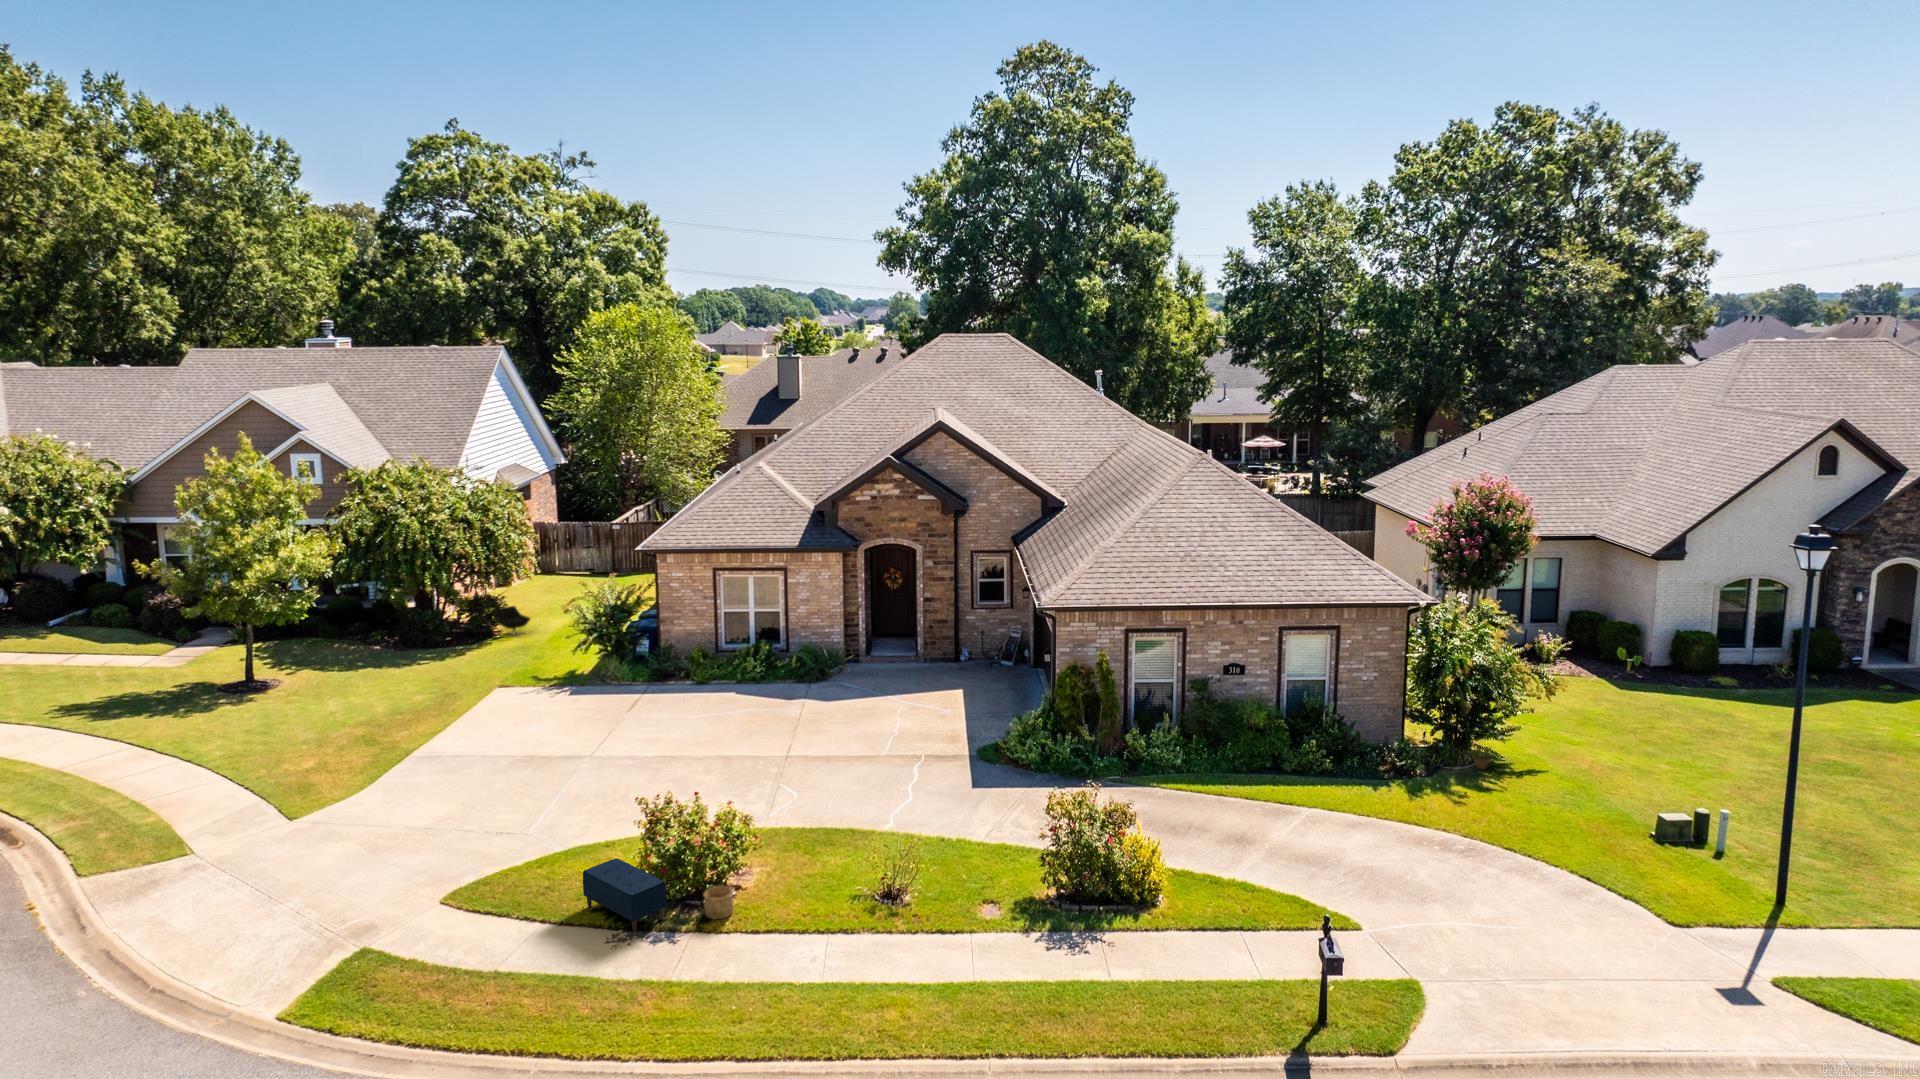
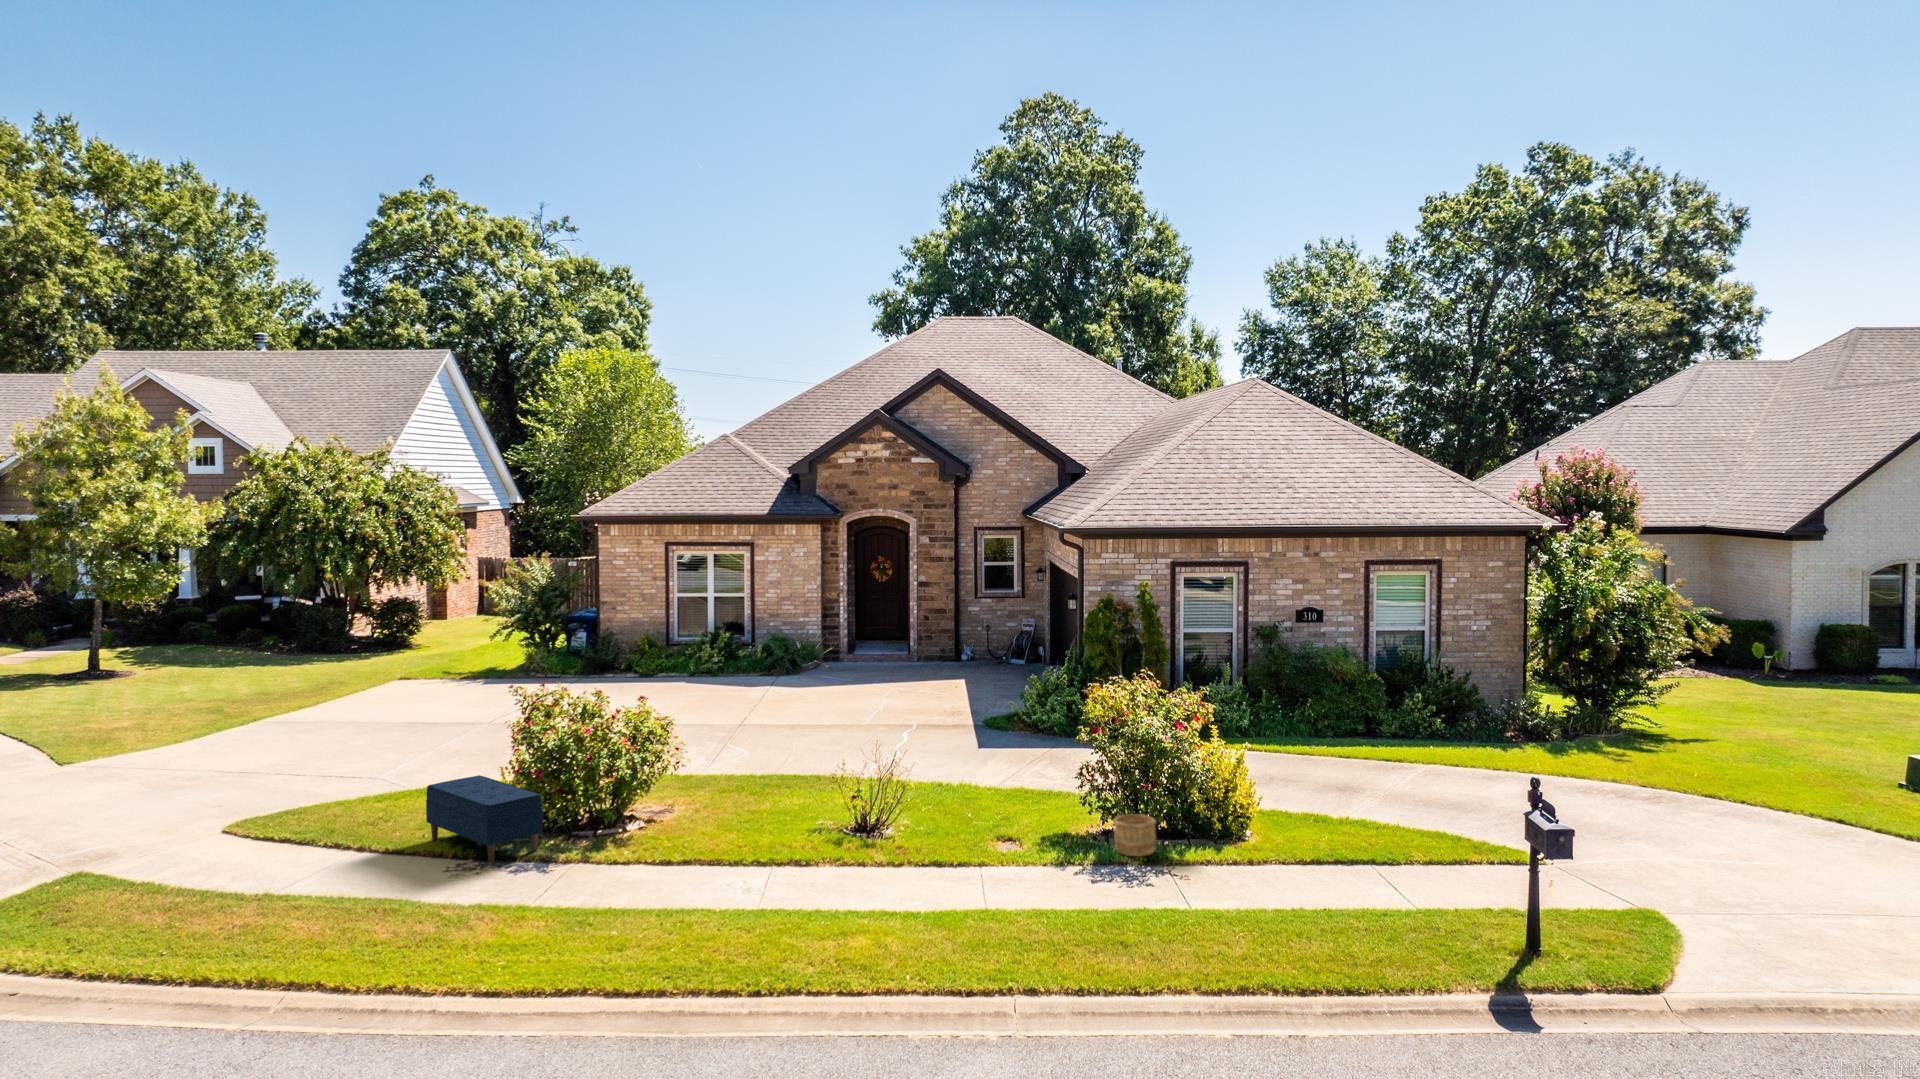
lounge chair: present [494,606,530,634] -> none [406,610,451,644]
decorative plant: present [1469,746,1496,769] -> none [1610,710,1661,738]
wooden bucket: present [703,886,733,919] -> present [1114,814,1156,857]

